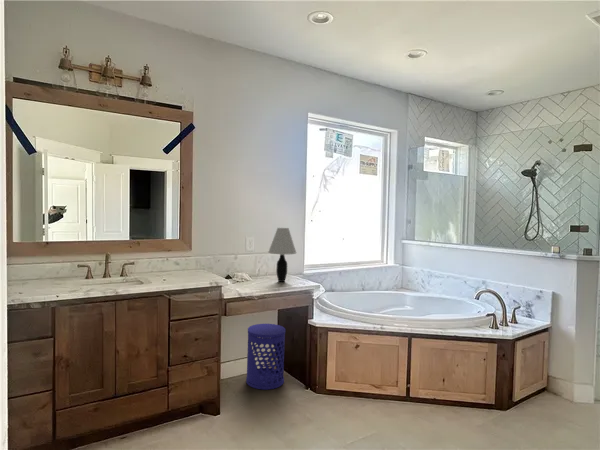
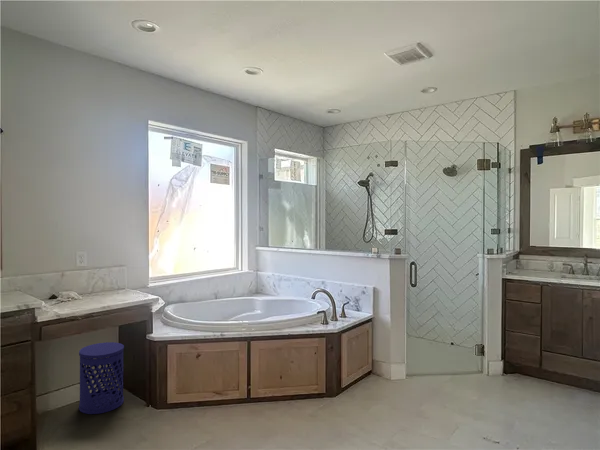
table lamp: present [269,228,296,282] -> none [101,240,133,297]

